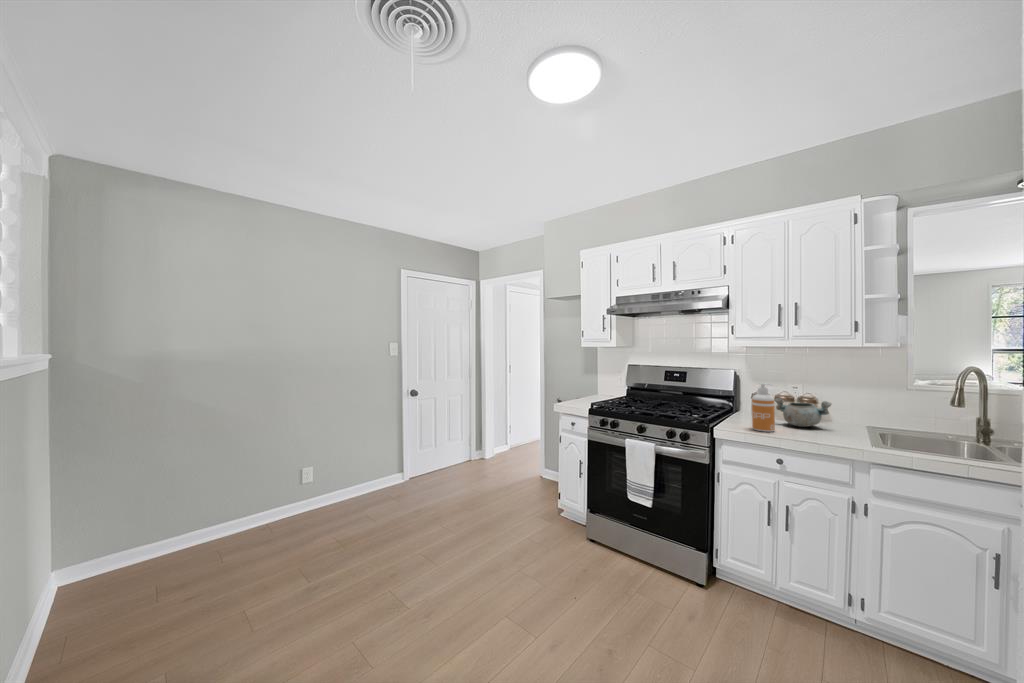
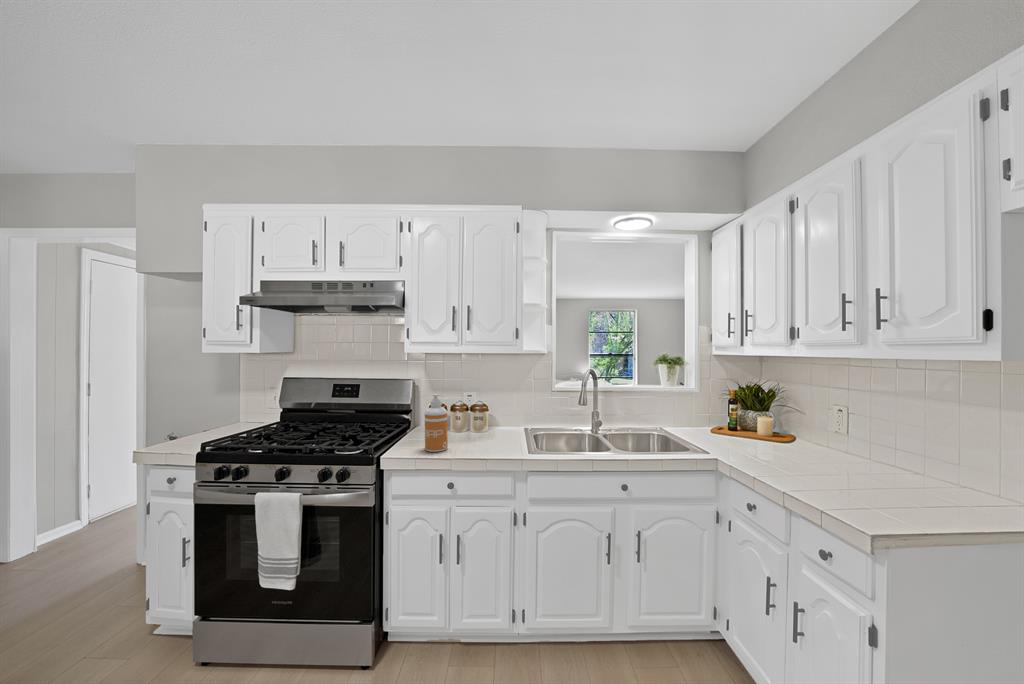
bowl: present [774,398,831,427] -> none [448,408,498,437]

